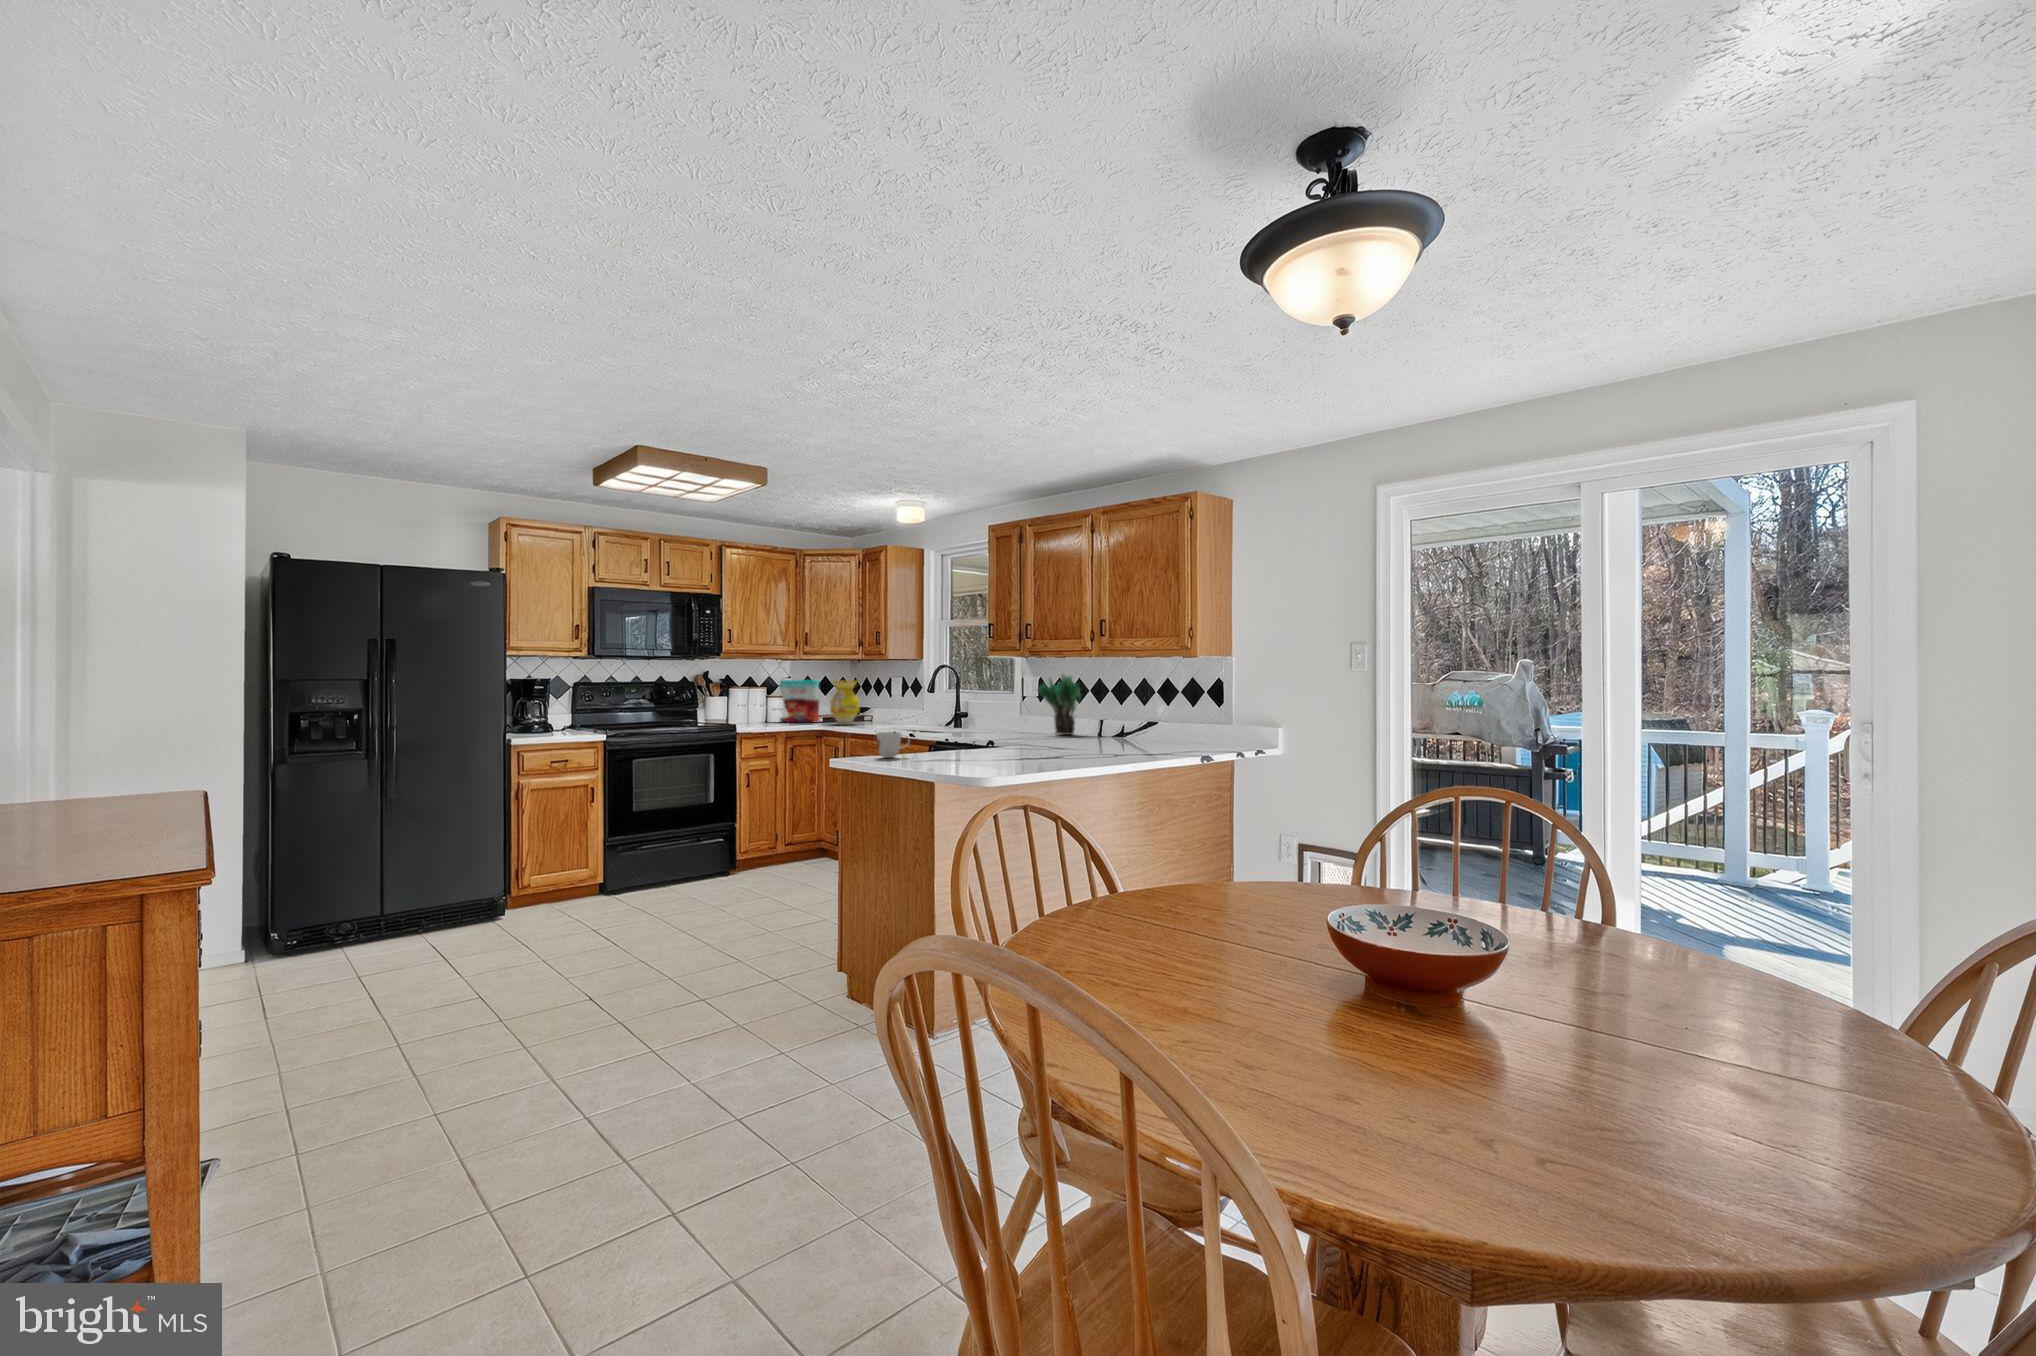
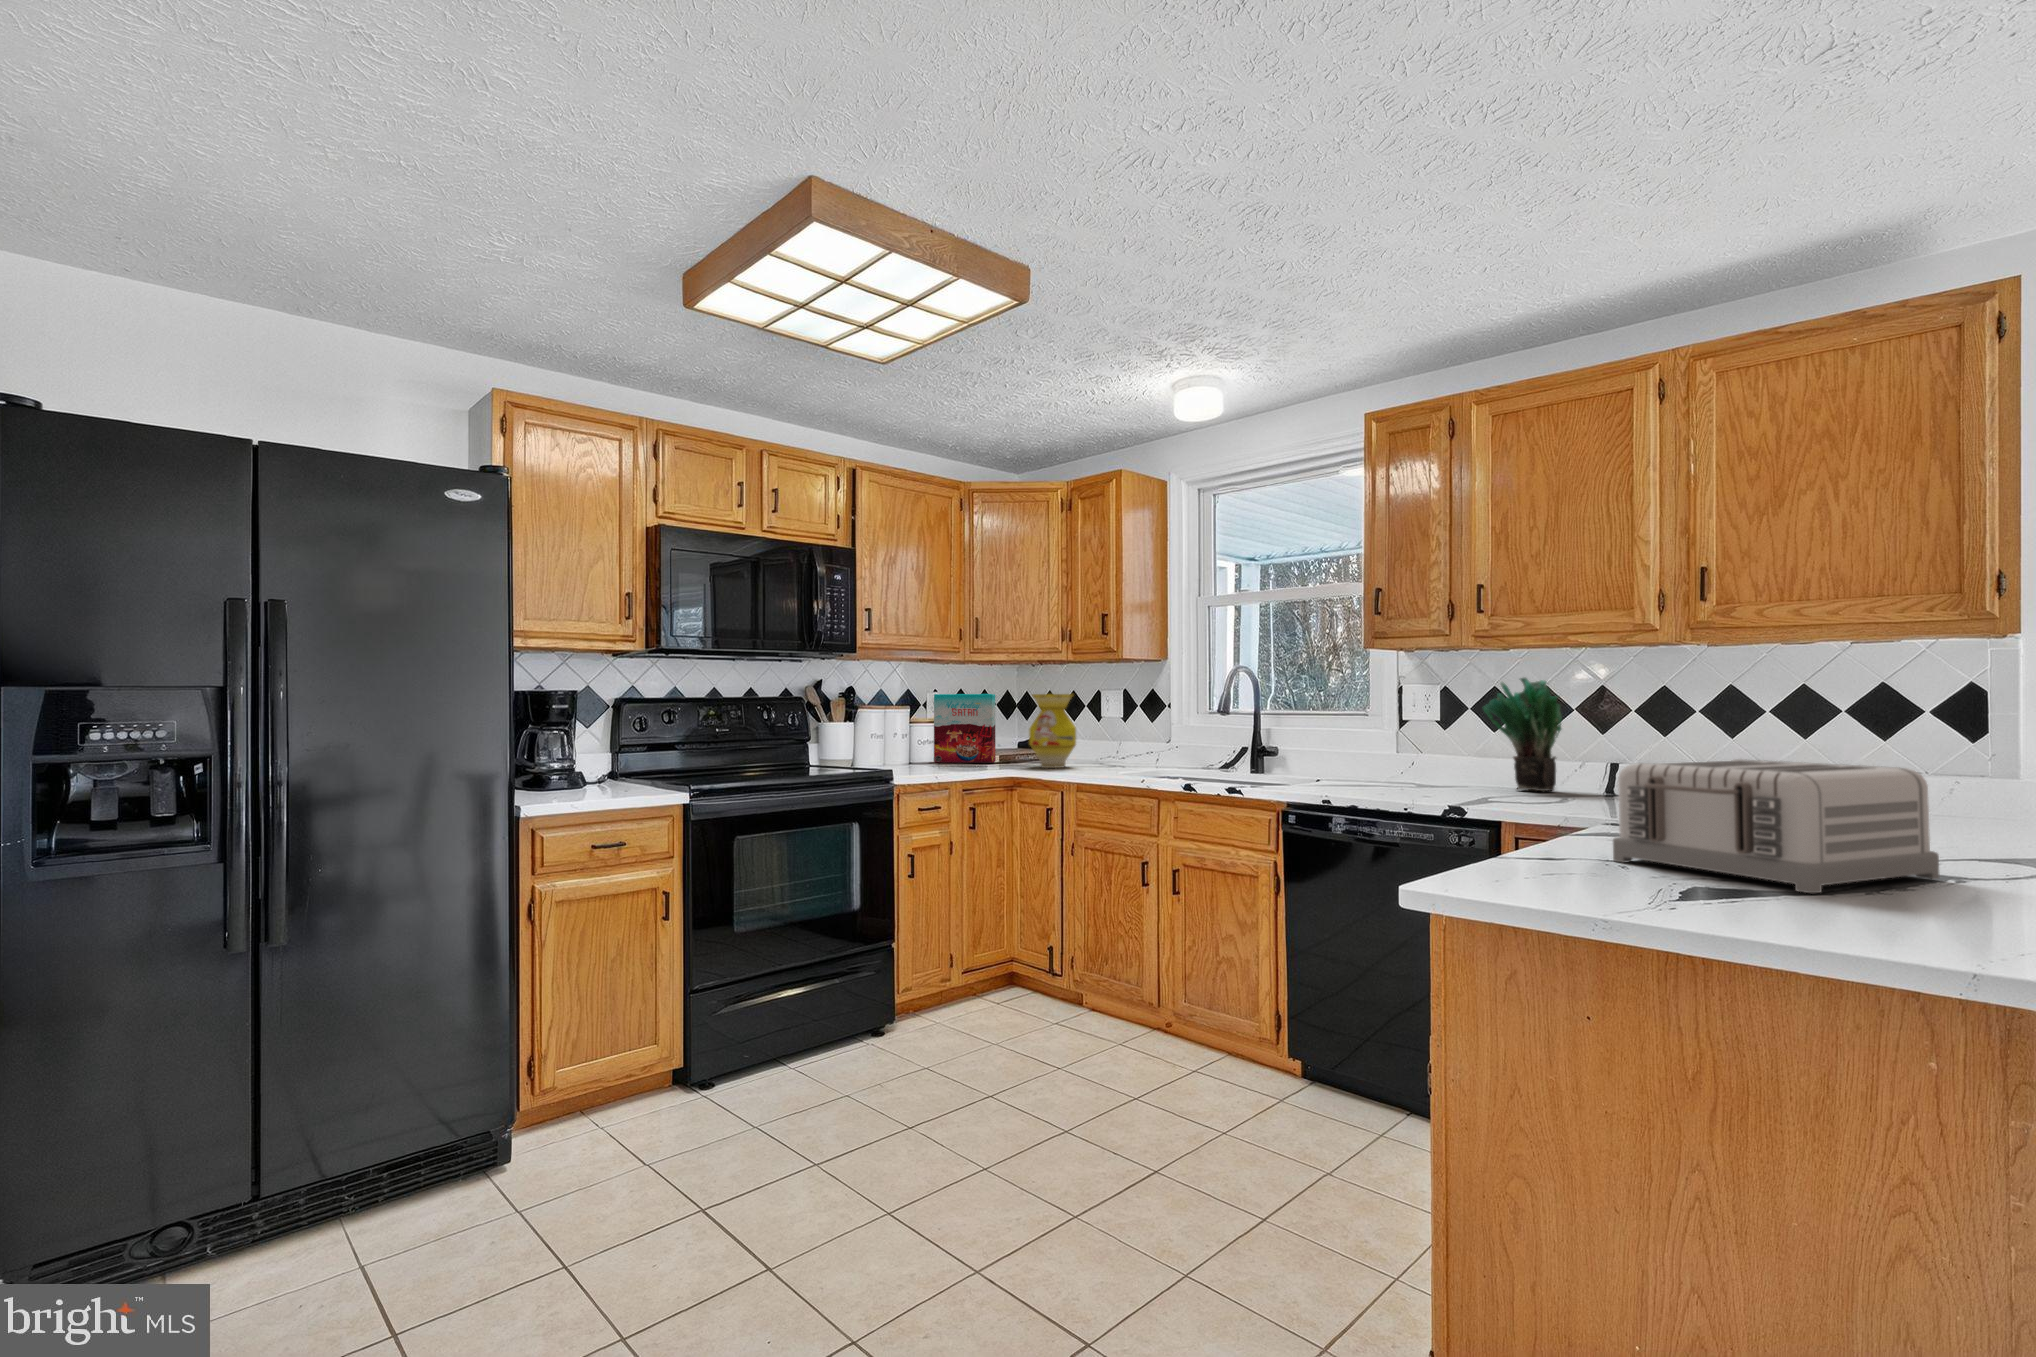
toaster: none [950,713,1049,760] -> present [1613,759,1940,893]
mug: present [877,732,910,758] -> none [1496,813,1574,883]

